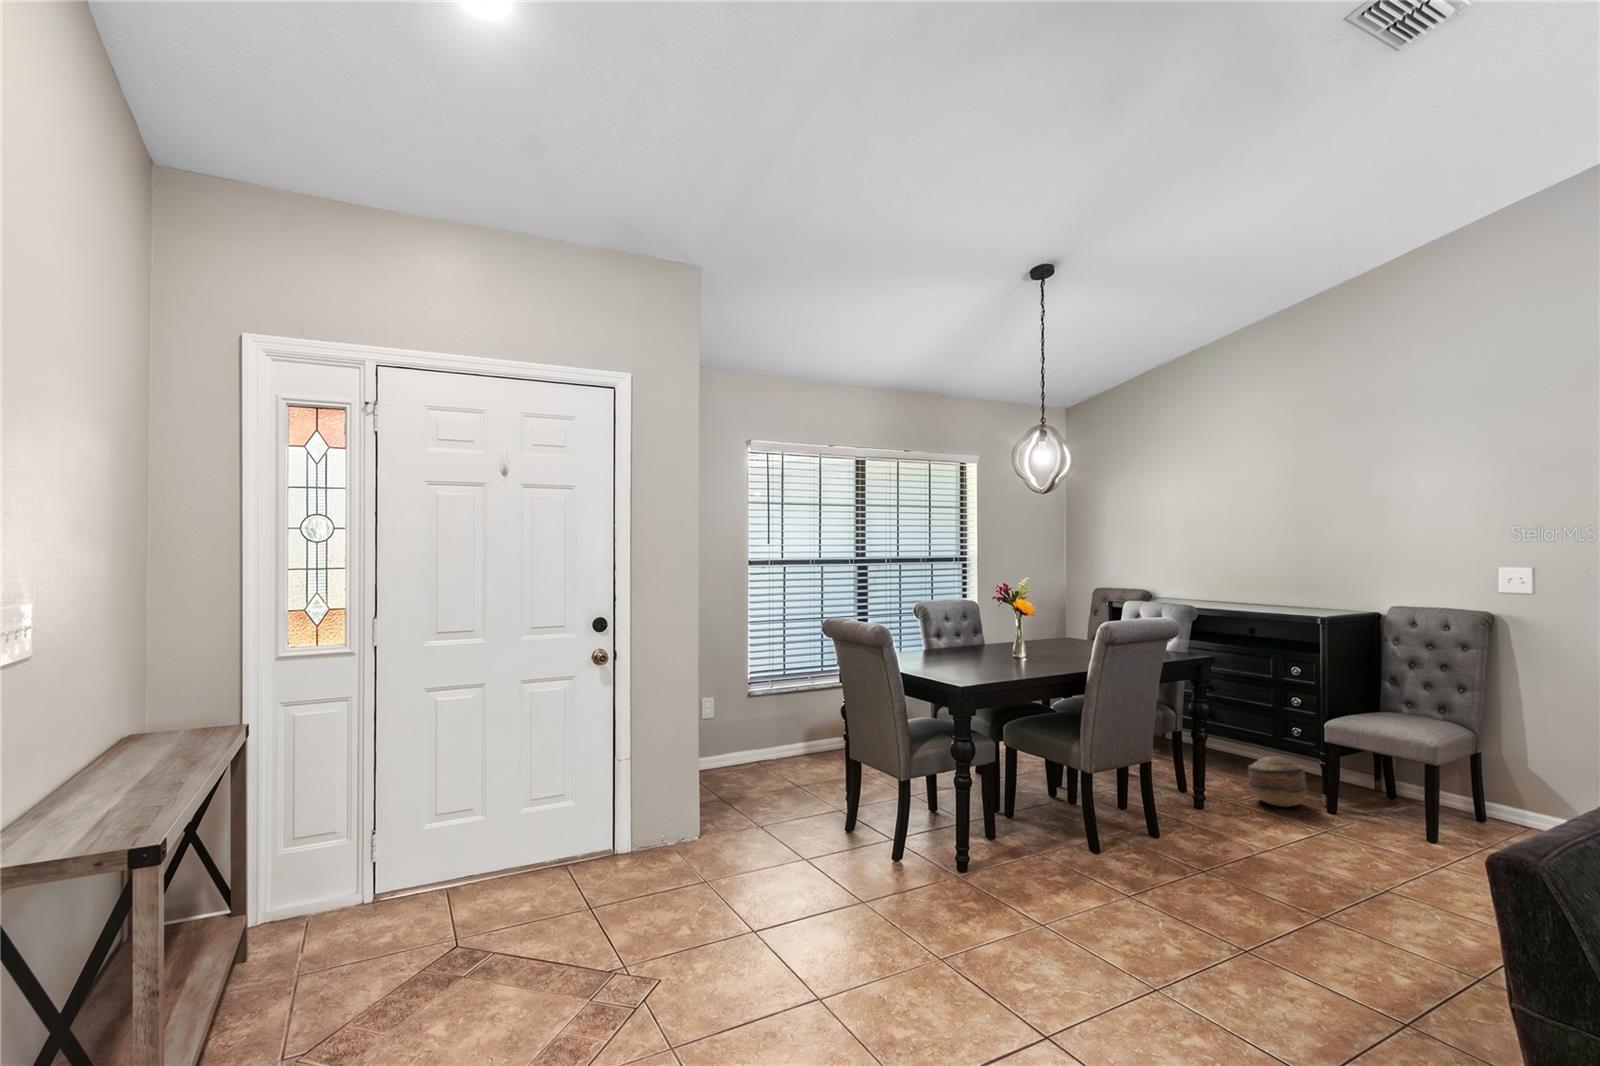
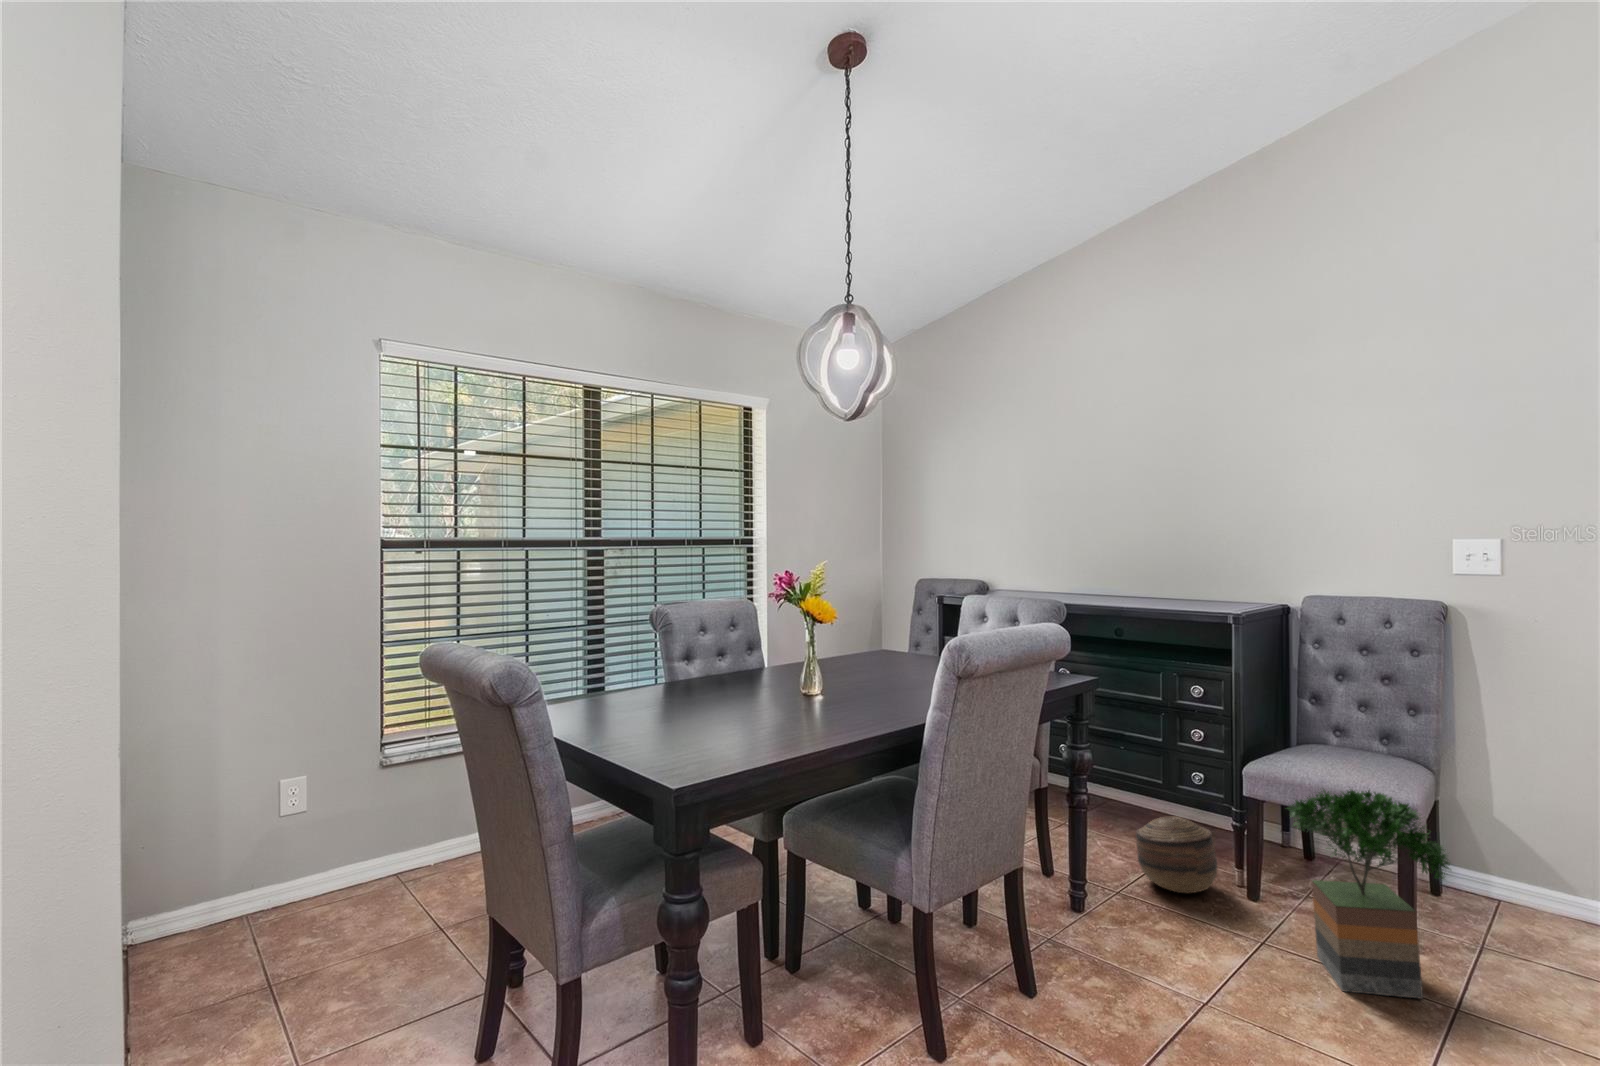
potted tree: none [1336,729,1436,859] -> present [1288,789,1451,999]

